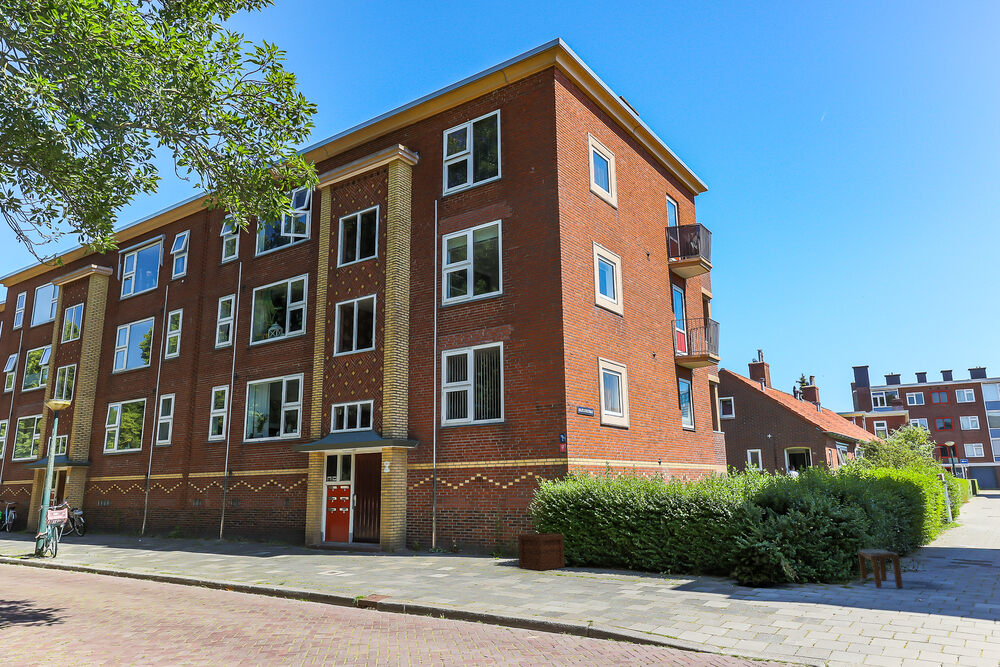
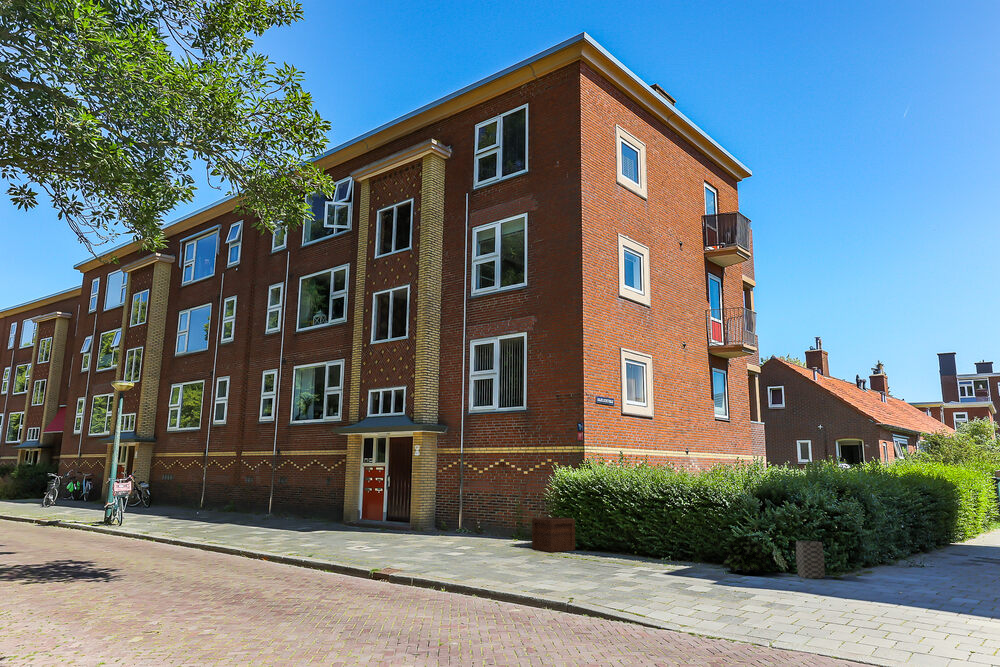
trash can: none [804,549,835,588] -> present [796,541,824,578]
bench: present [858,549,903,588] -> none [854,543,891,581]

